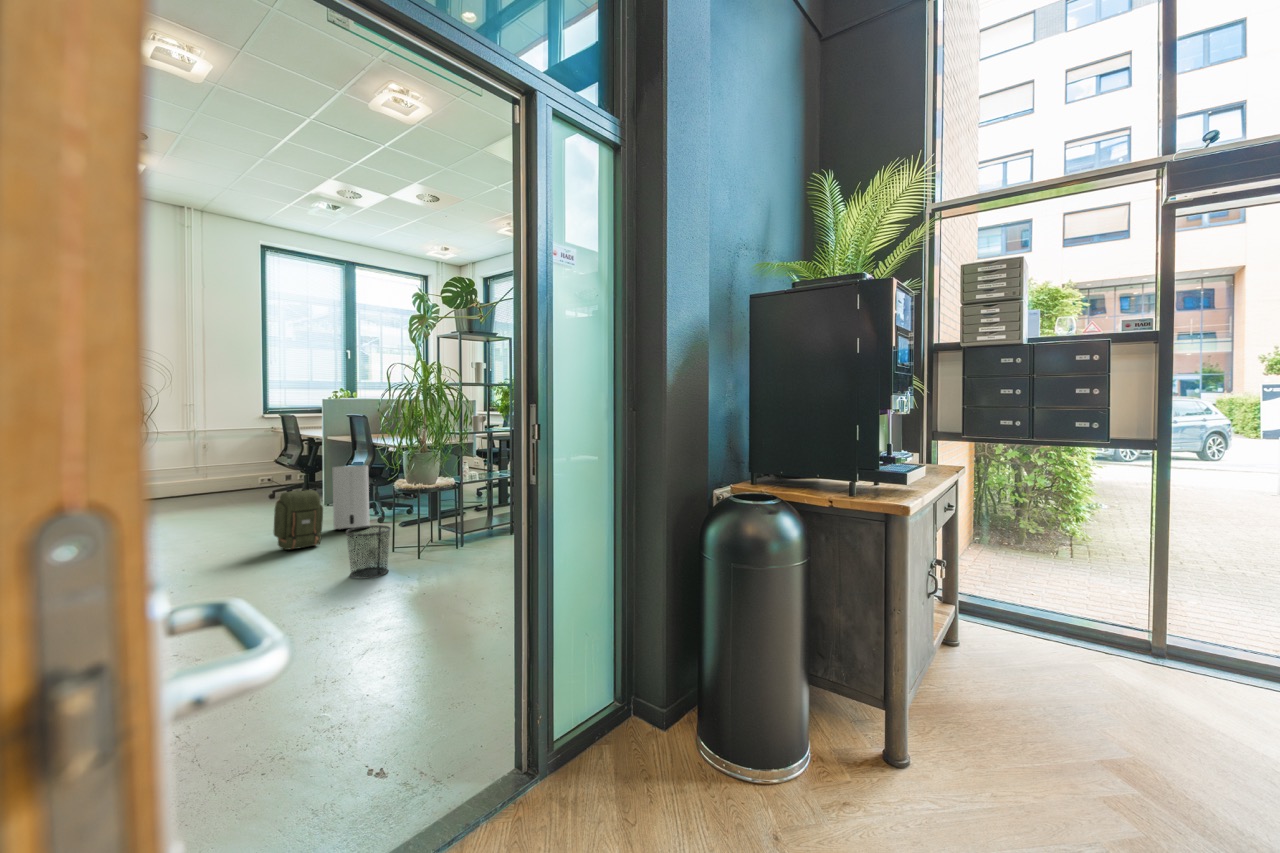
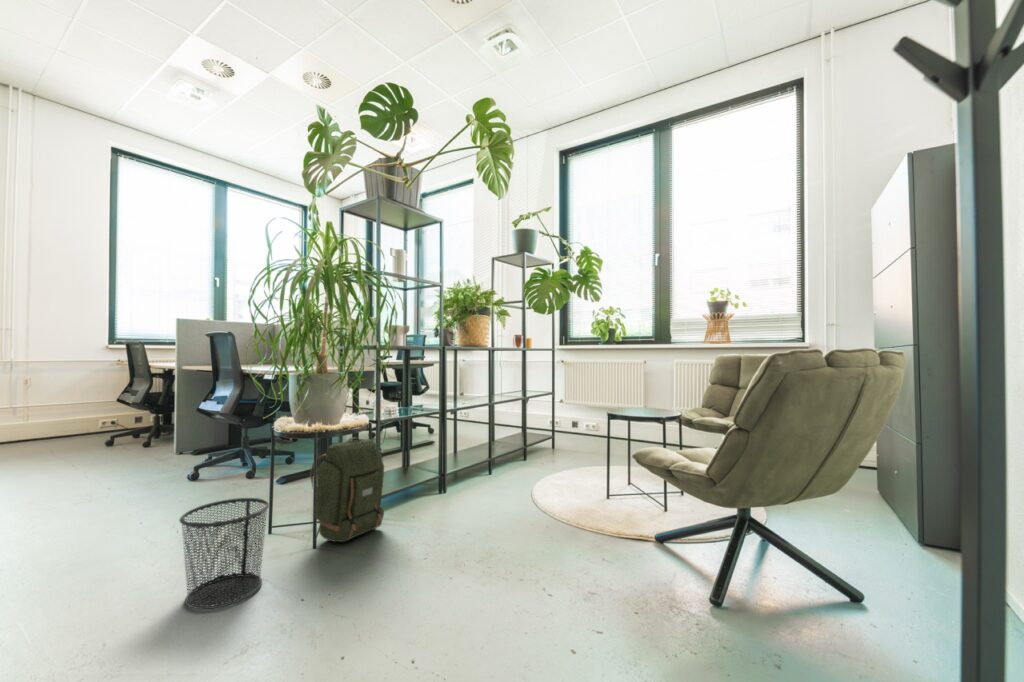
air purifier: present [333,466,370,529] -> none [179,400,235,492]
backpack: present [274,489,323,550] -> present [310,437,384,542]

